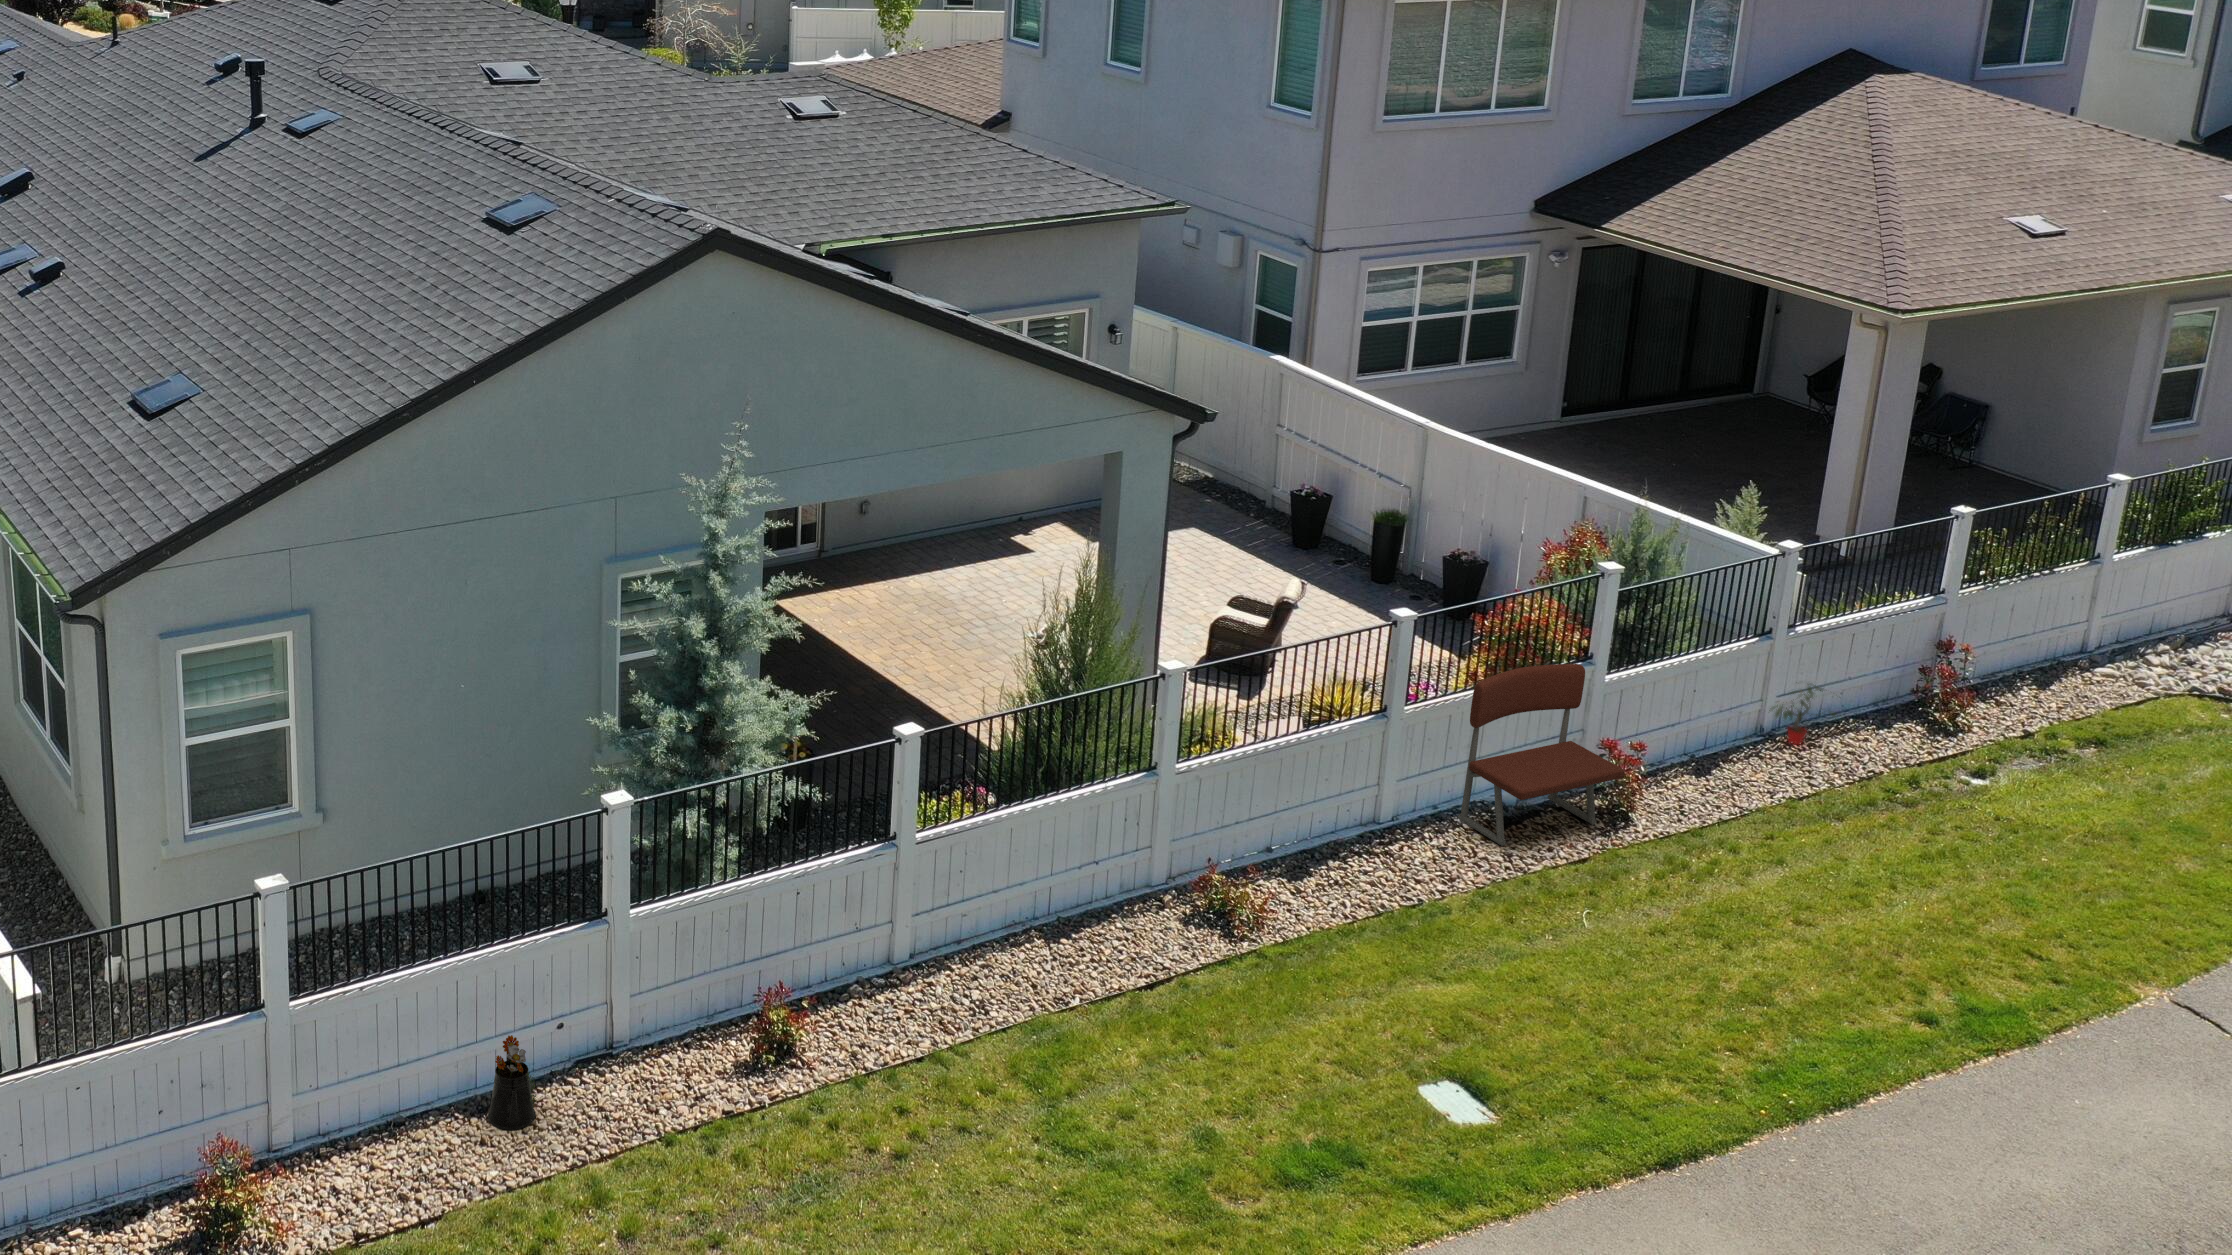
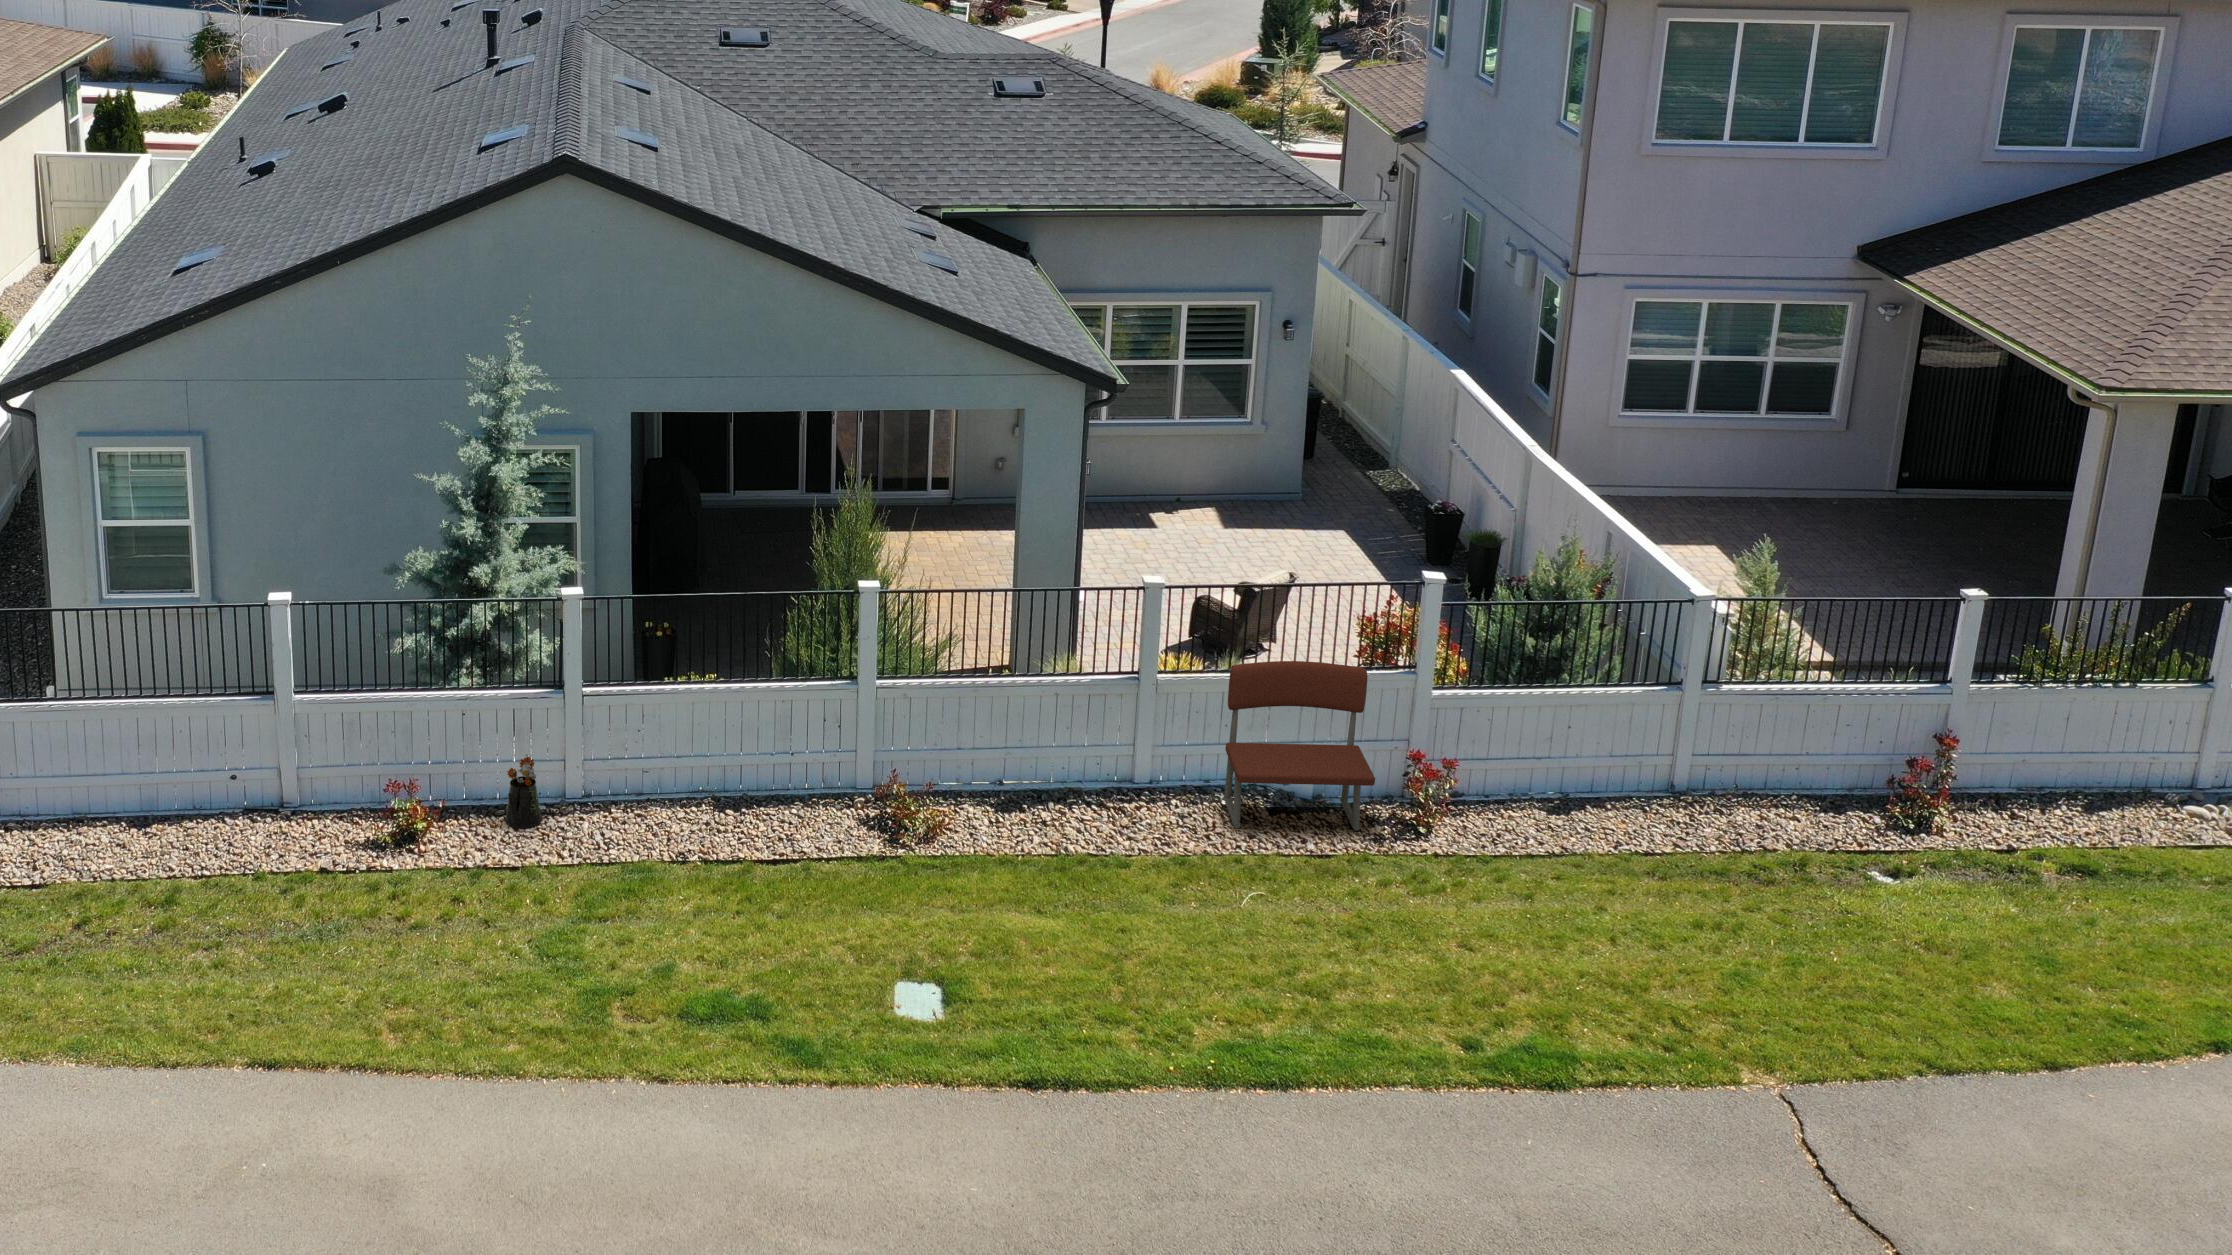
potted plant: present [1769,684,1836,745] -> none [1656,744,1747,811]
watering can: present [488,1035,536,1130] -> present [505,756,542,828]

